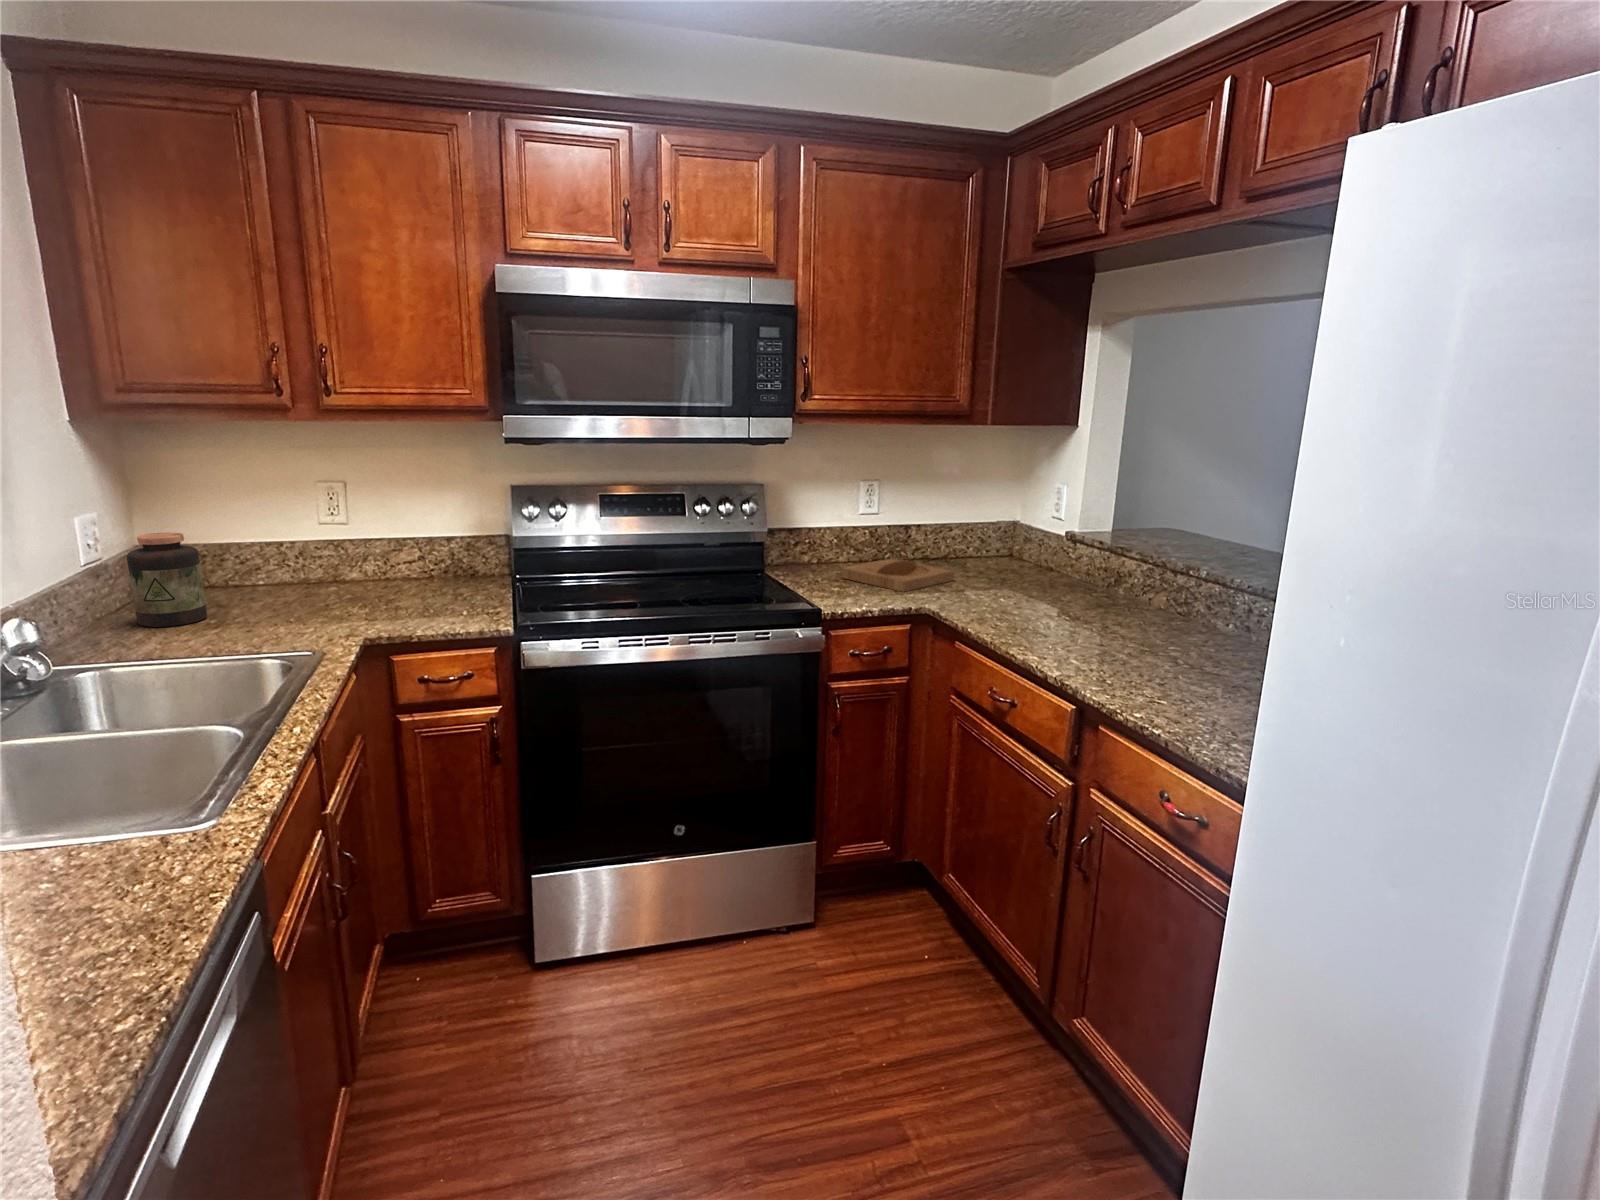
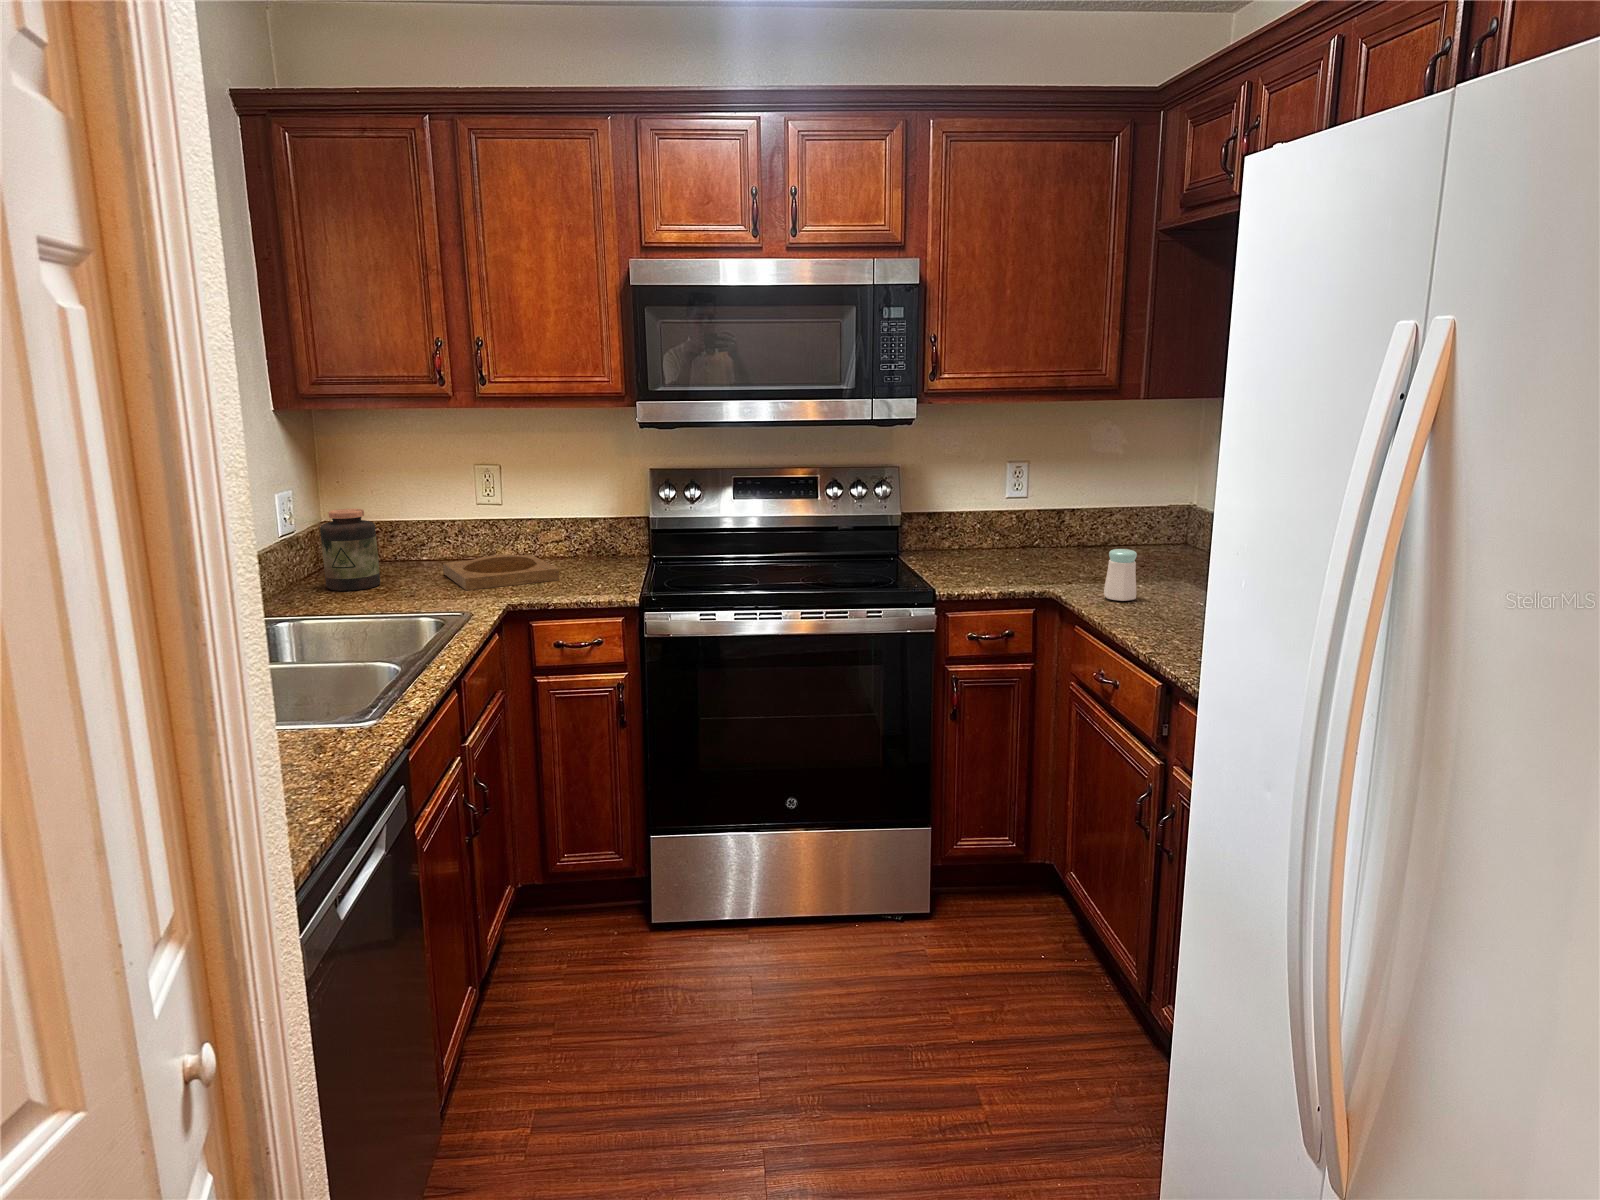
tray: present [840,559,954,592] -> present [443,554,559,590]
salt shaker: none [974,565,1005,614] -> present [1104,549,1137,601]

